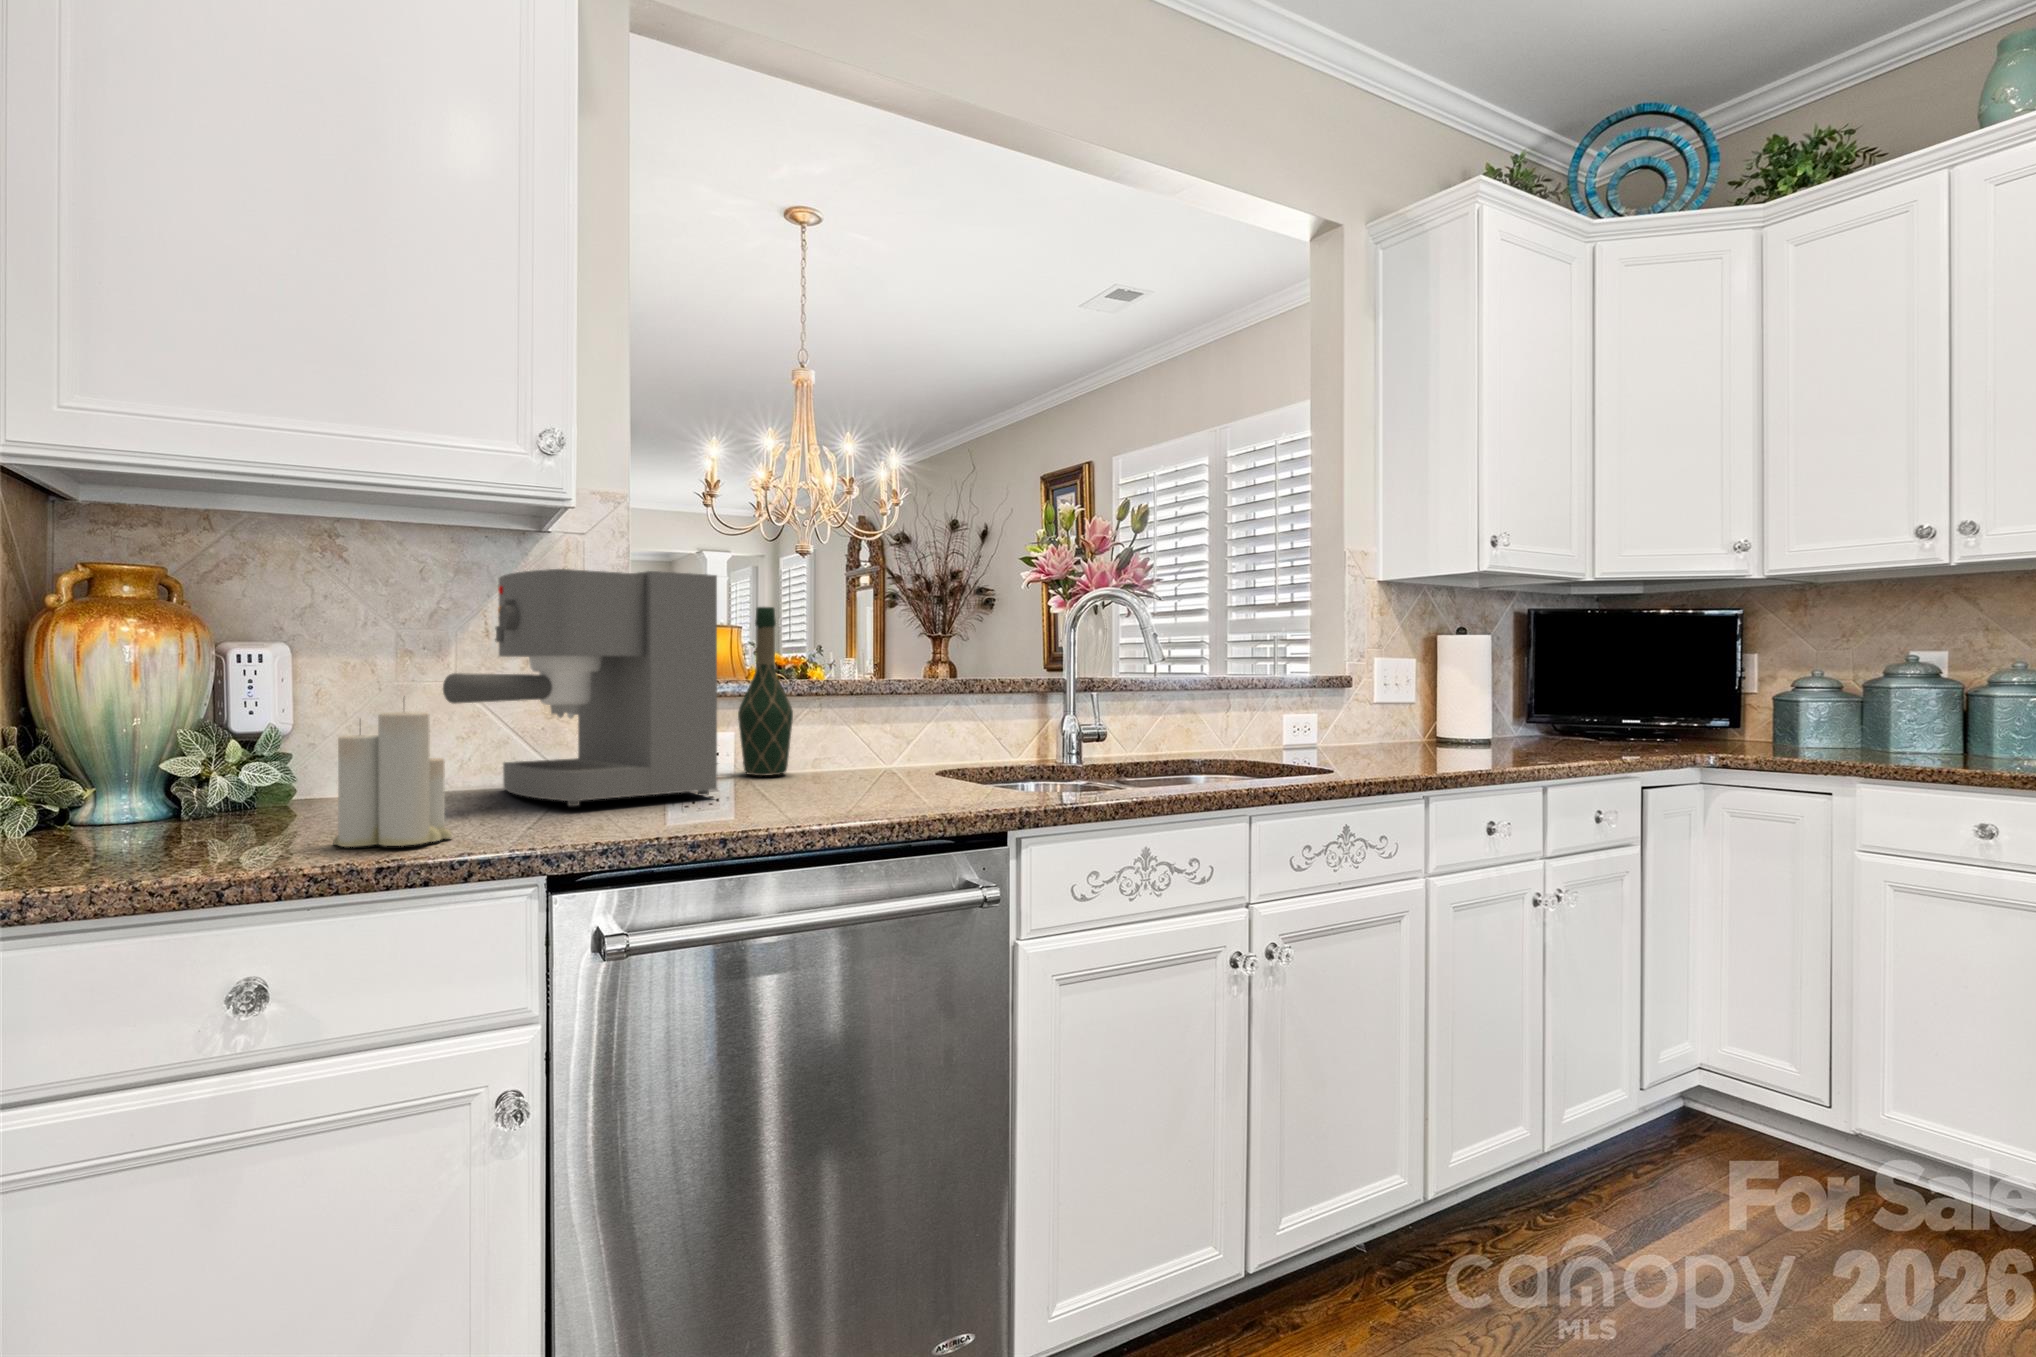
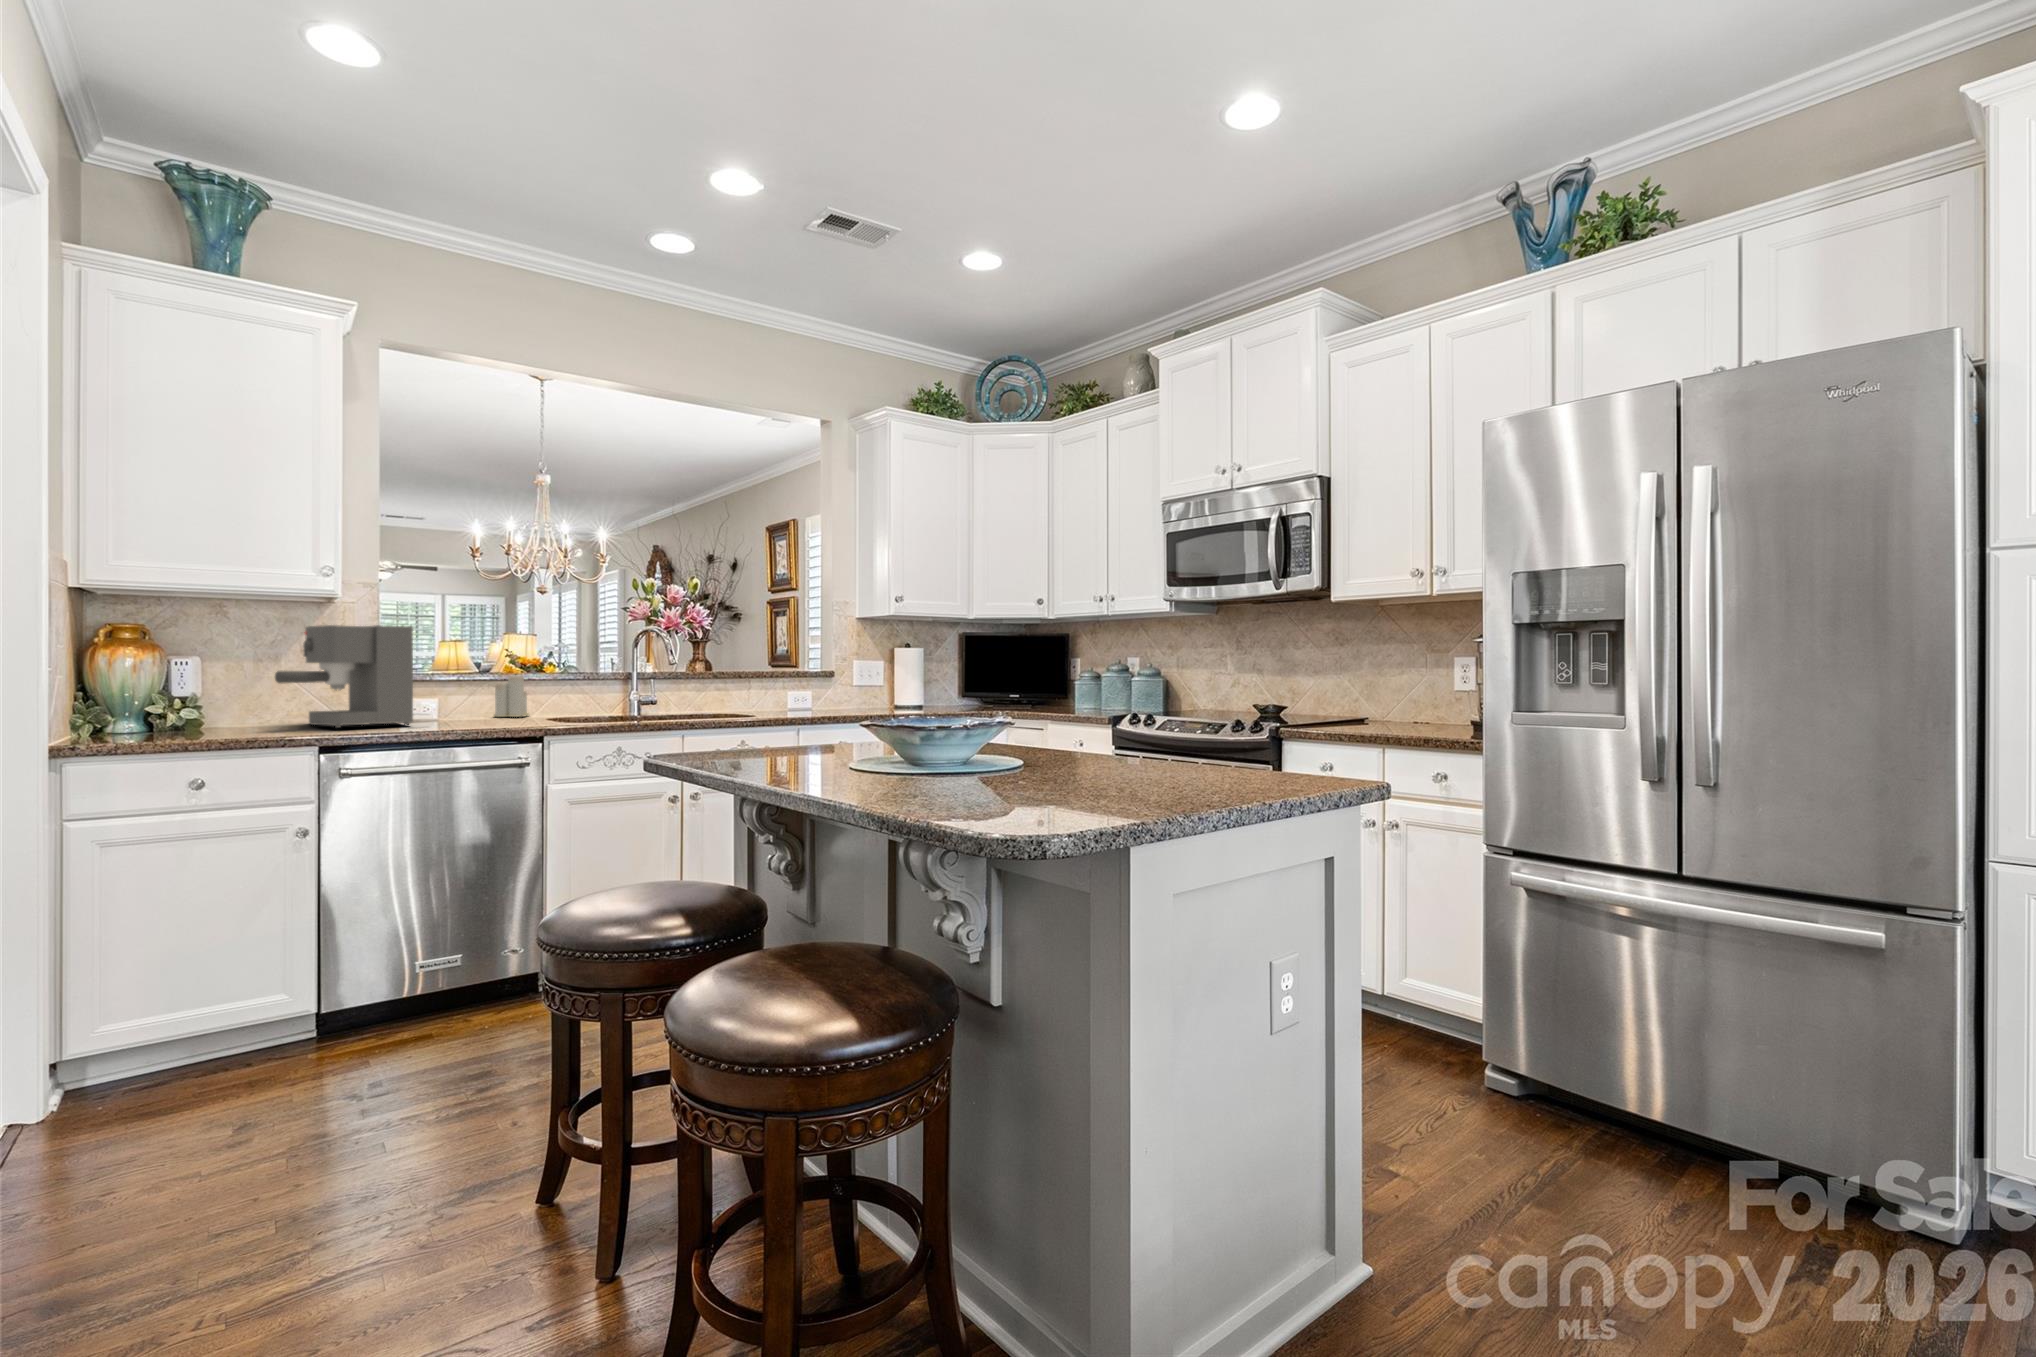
wine bottle: present [738,607,793,776] -> none [436,639,465,719]
candle: present [333,711,452,847] -> present [494,675,529,717]

